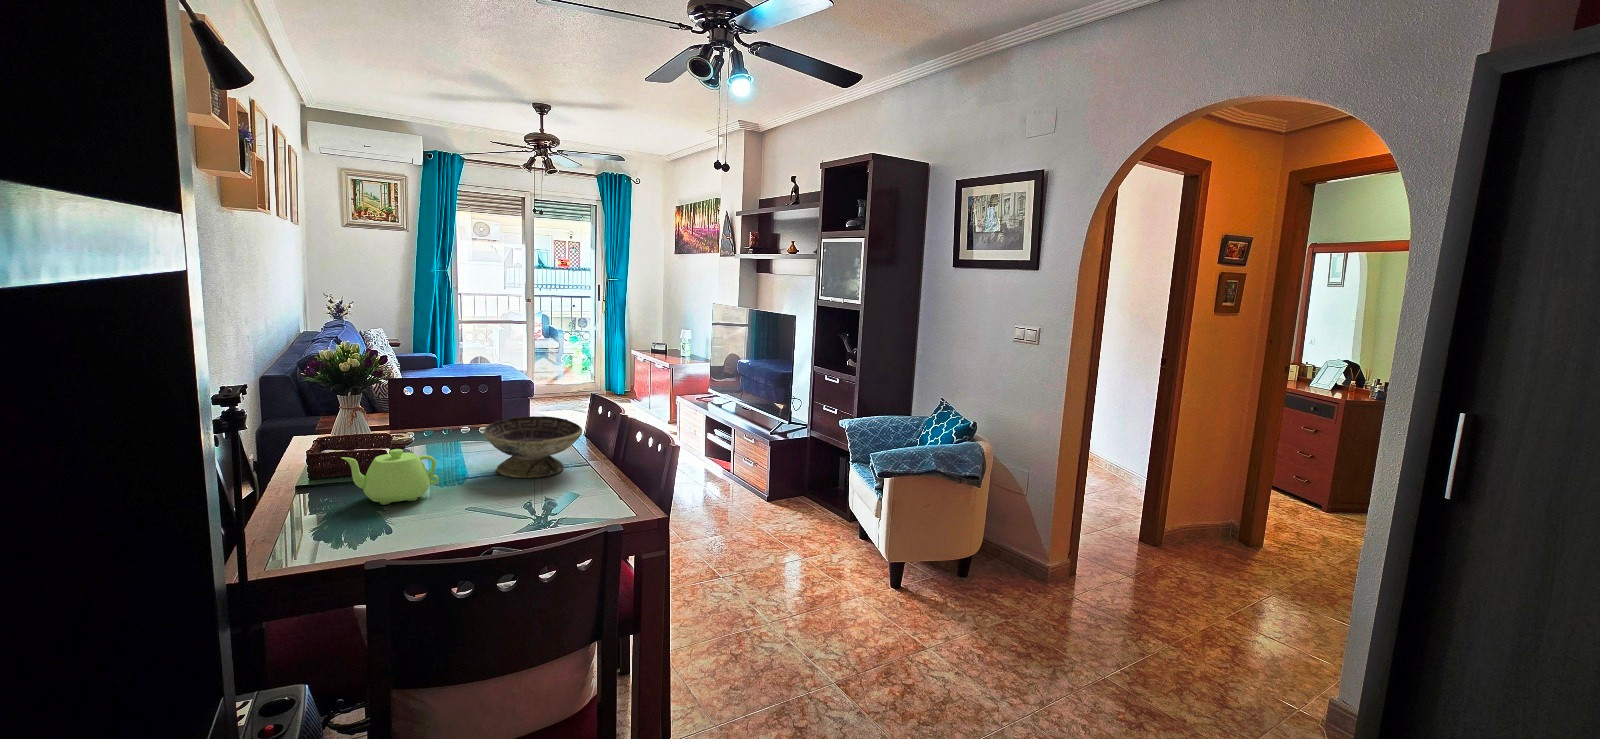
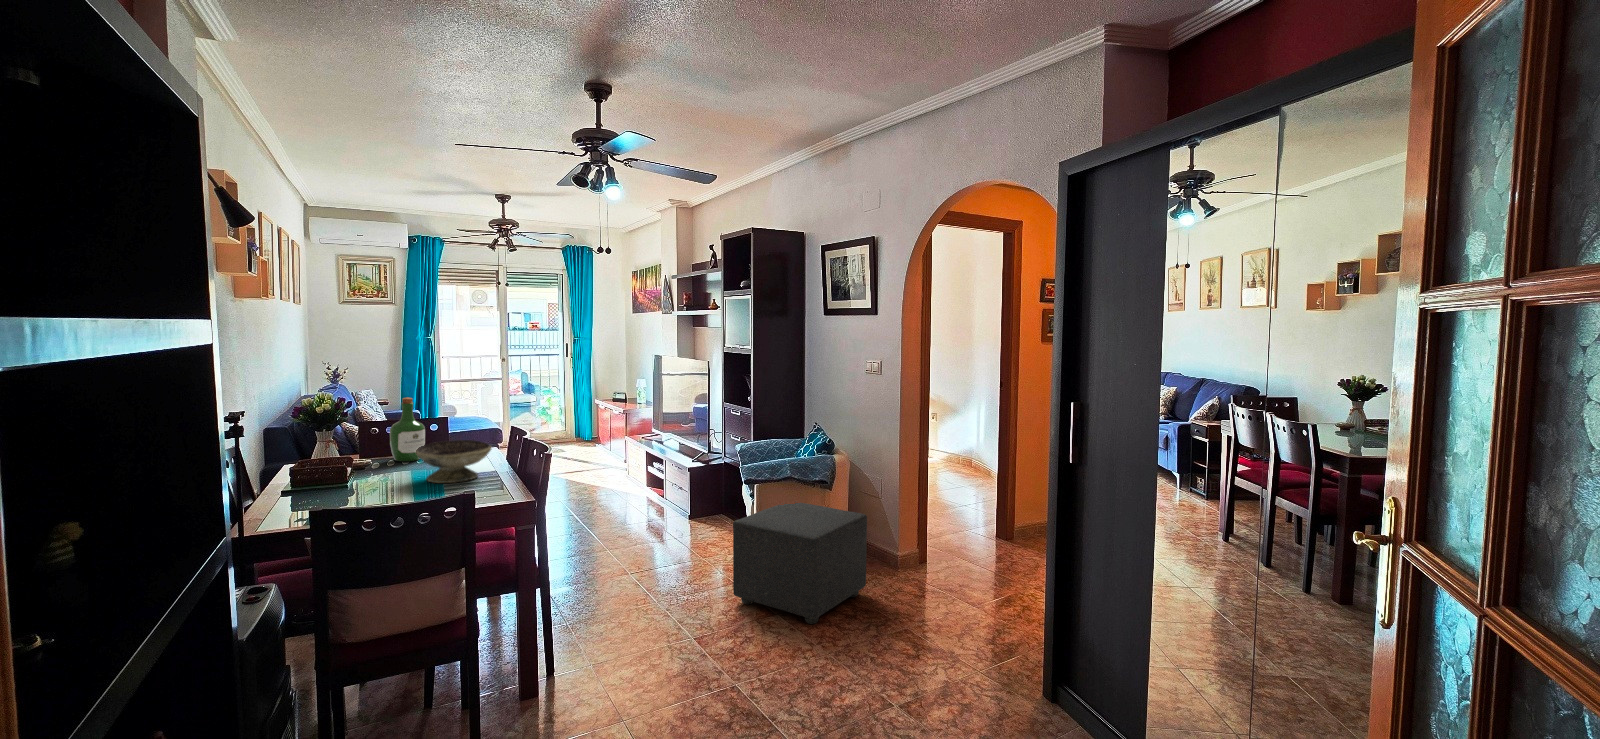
wine bottle: none [436,353,481,438] -> present [390,397,425,462]
teapot: present [342,449,439,505] -> none [307,461,379,500]
ottoman: none [867,499,1035,666] -> present [733,501,867,624]

